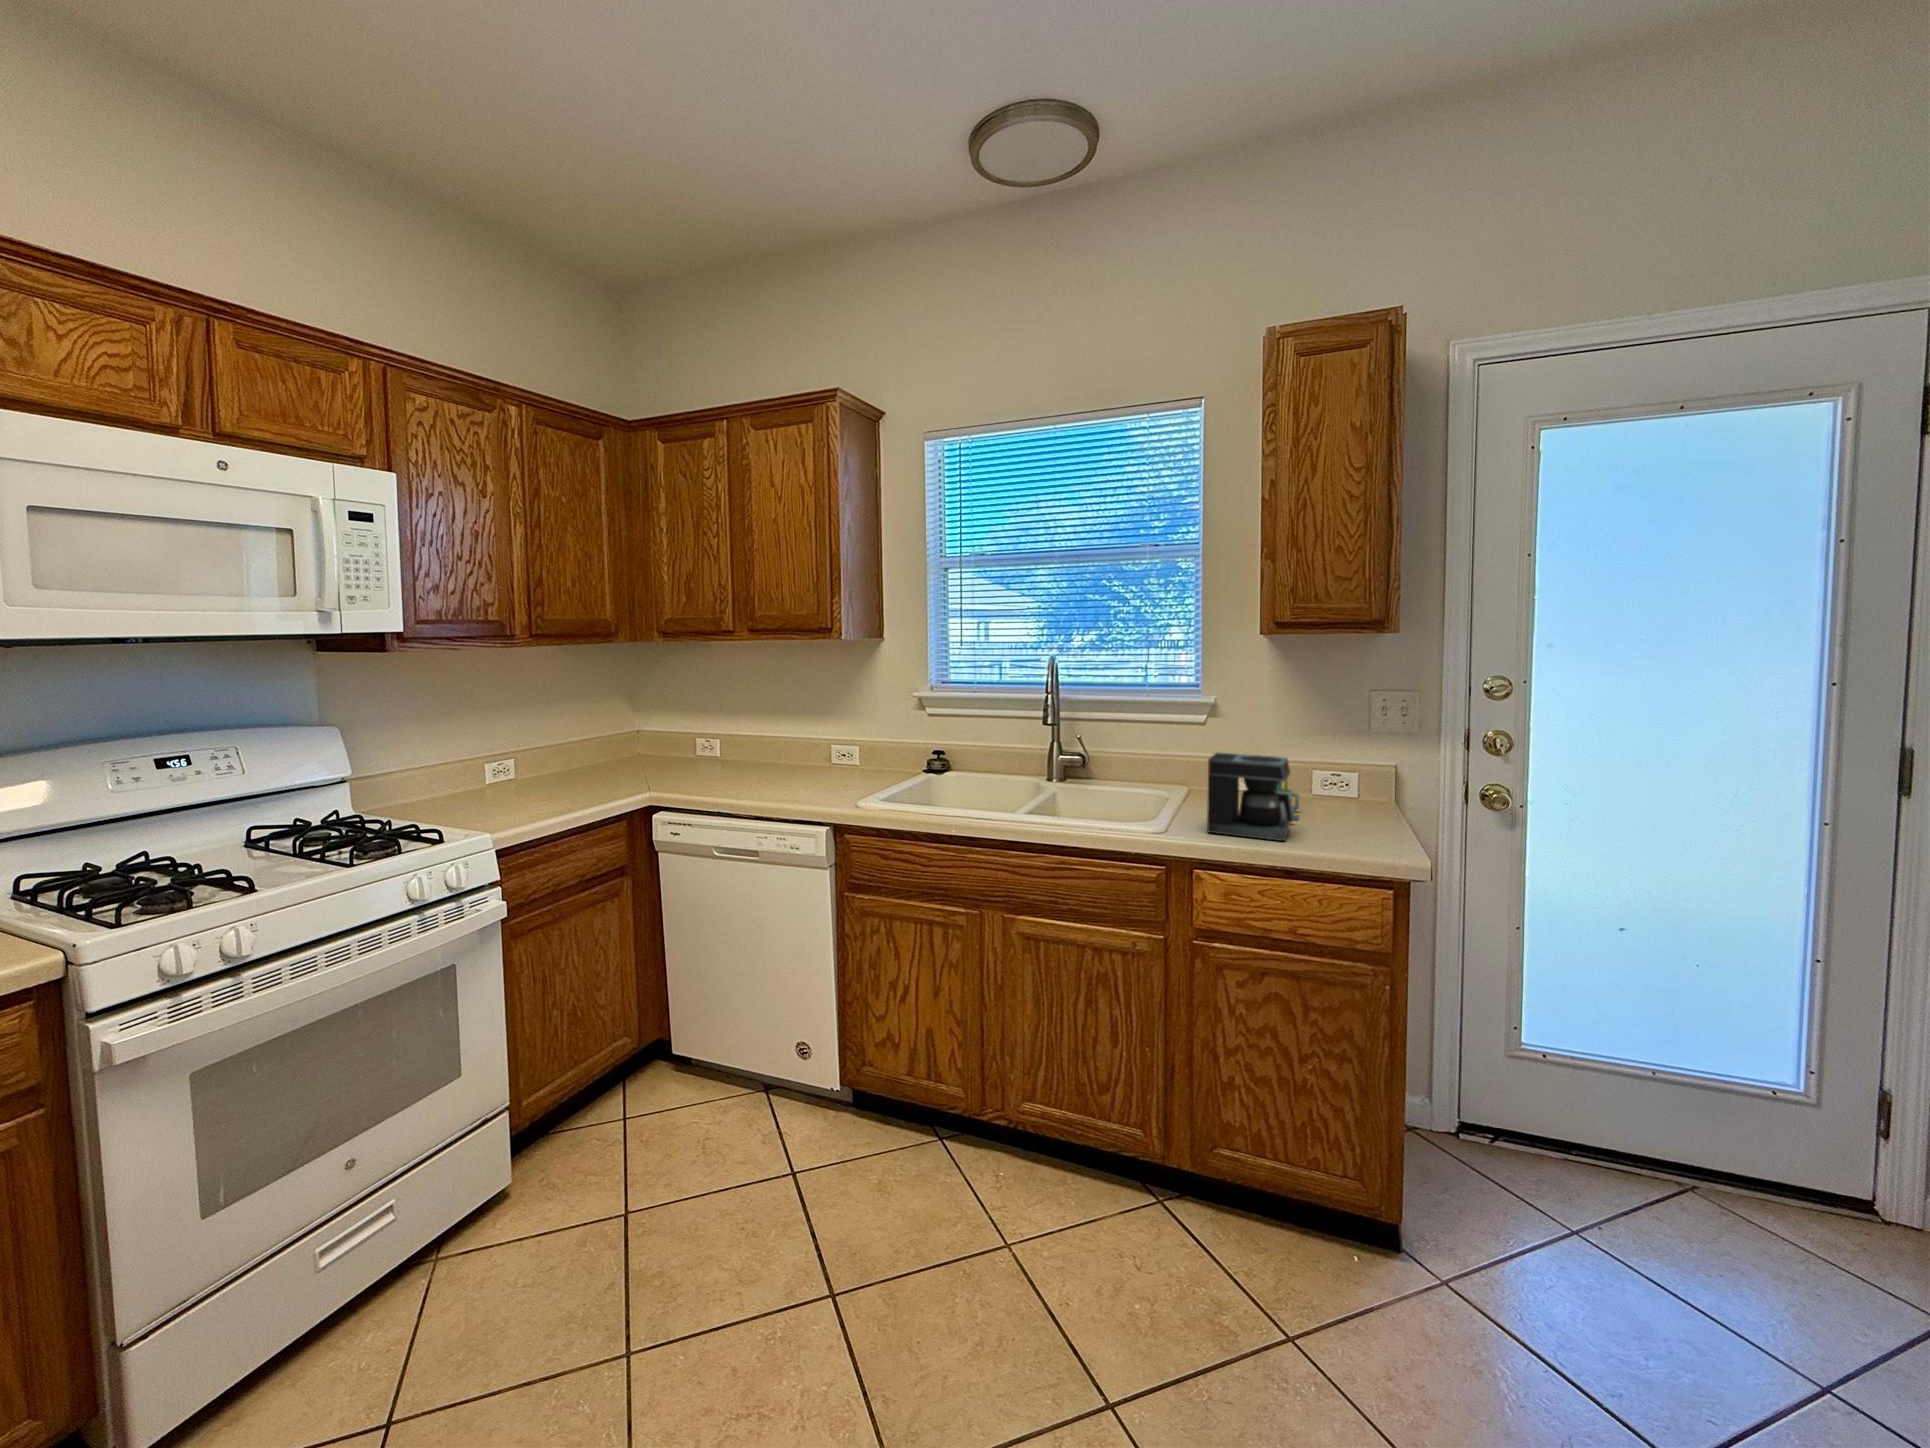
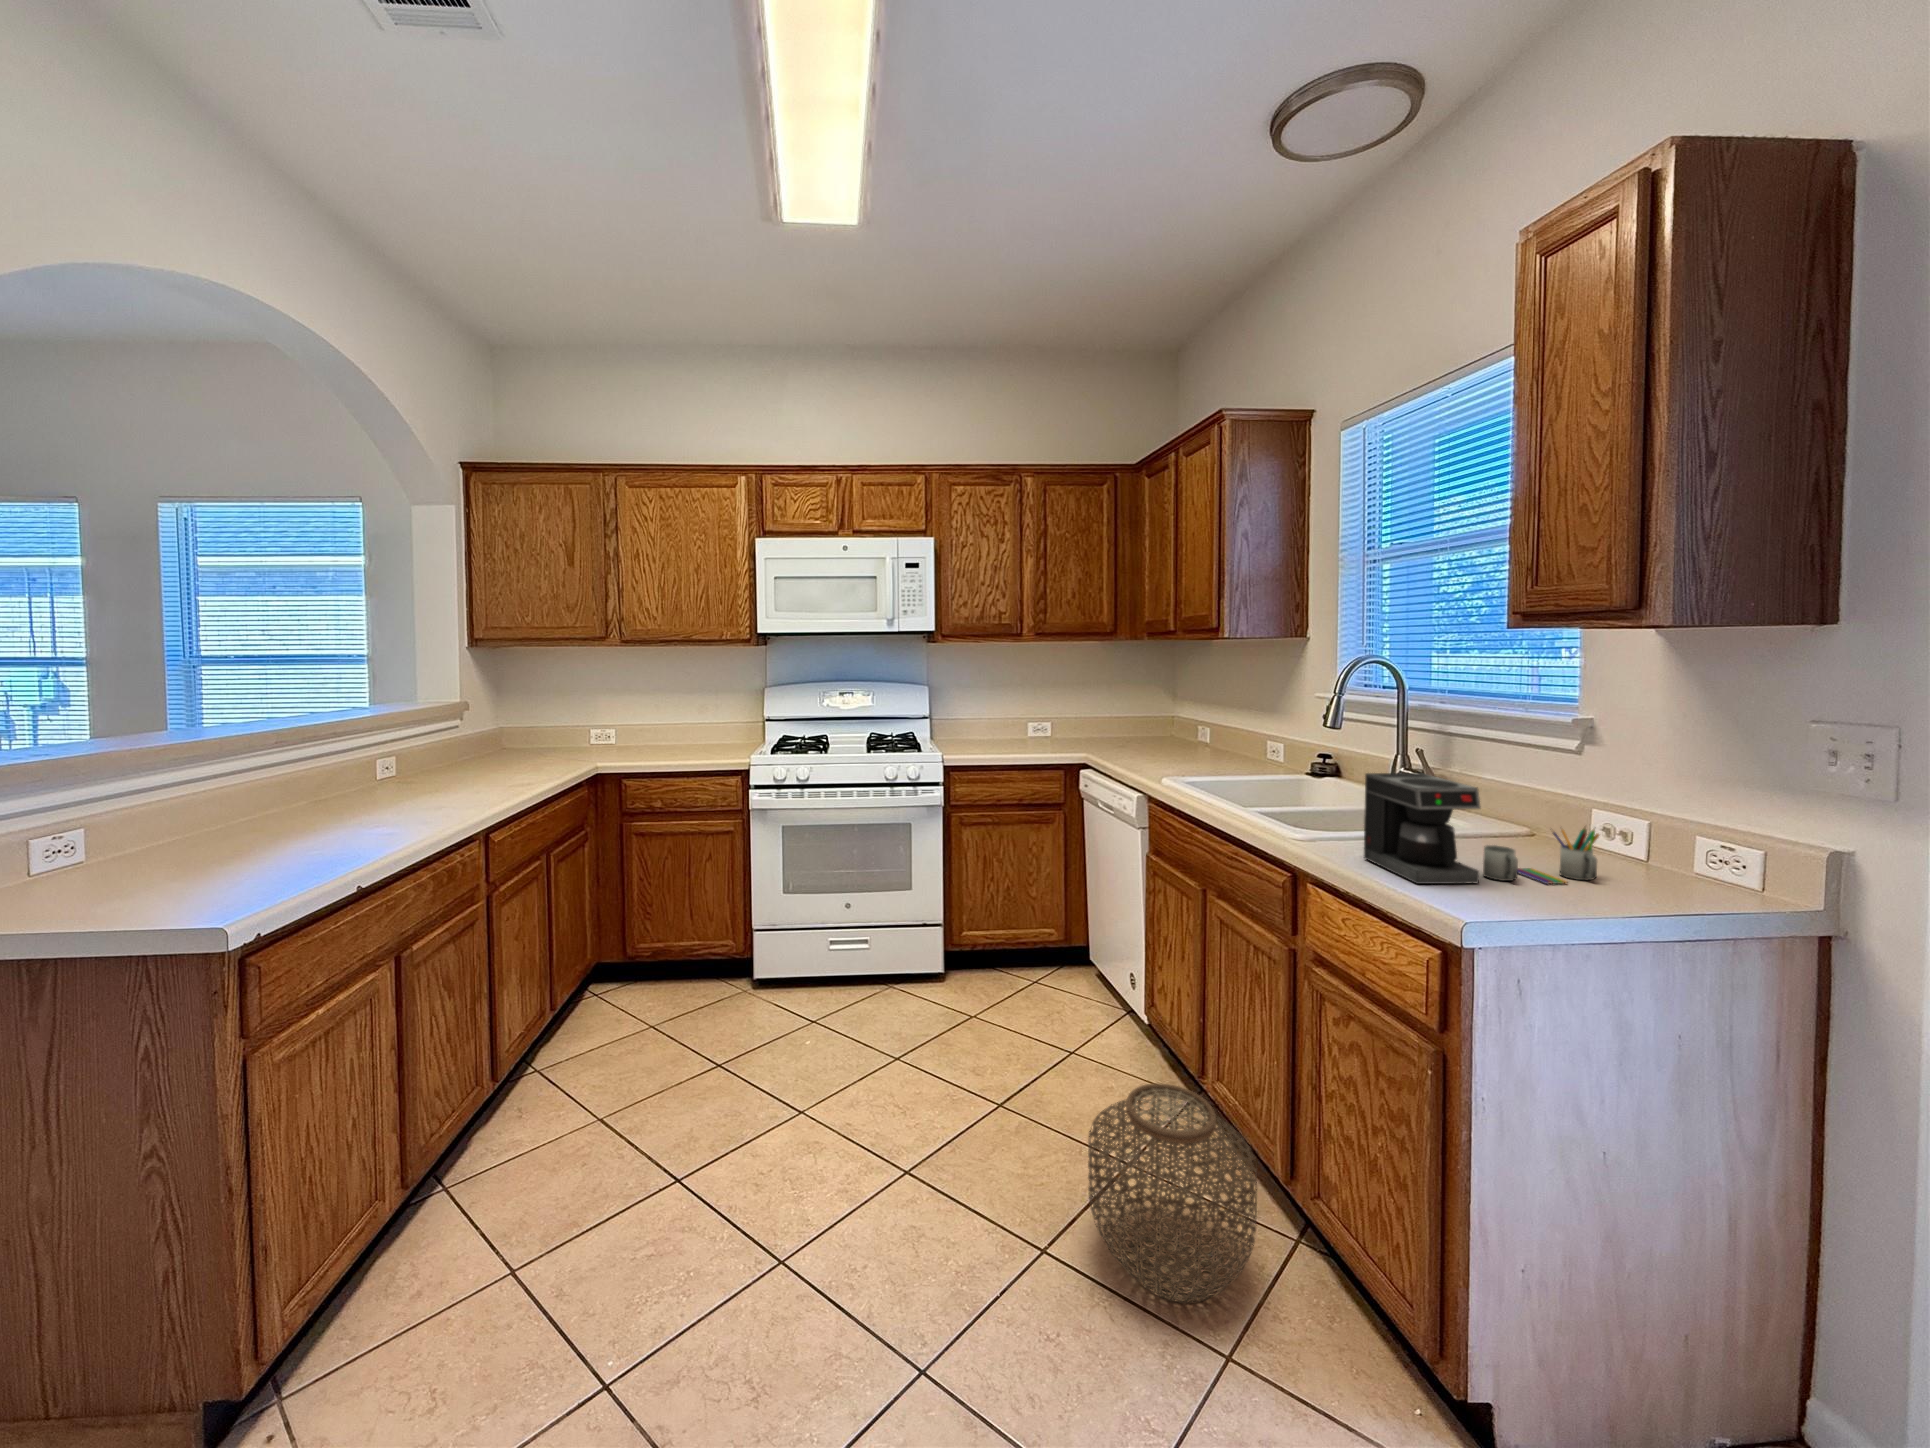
woven basket: none [1059,1111,1234,1338] -> present [1088,1084,1257,1303]

